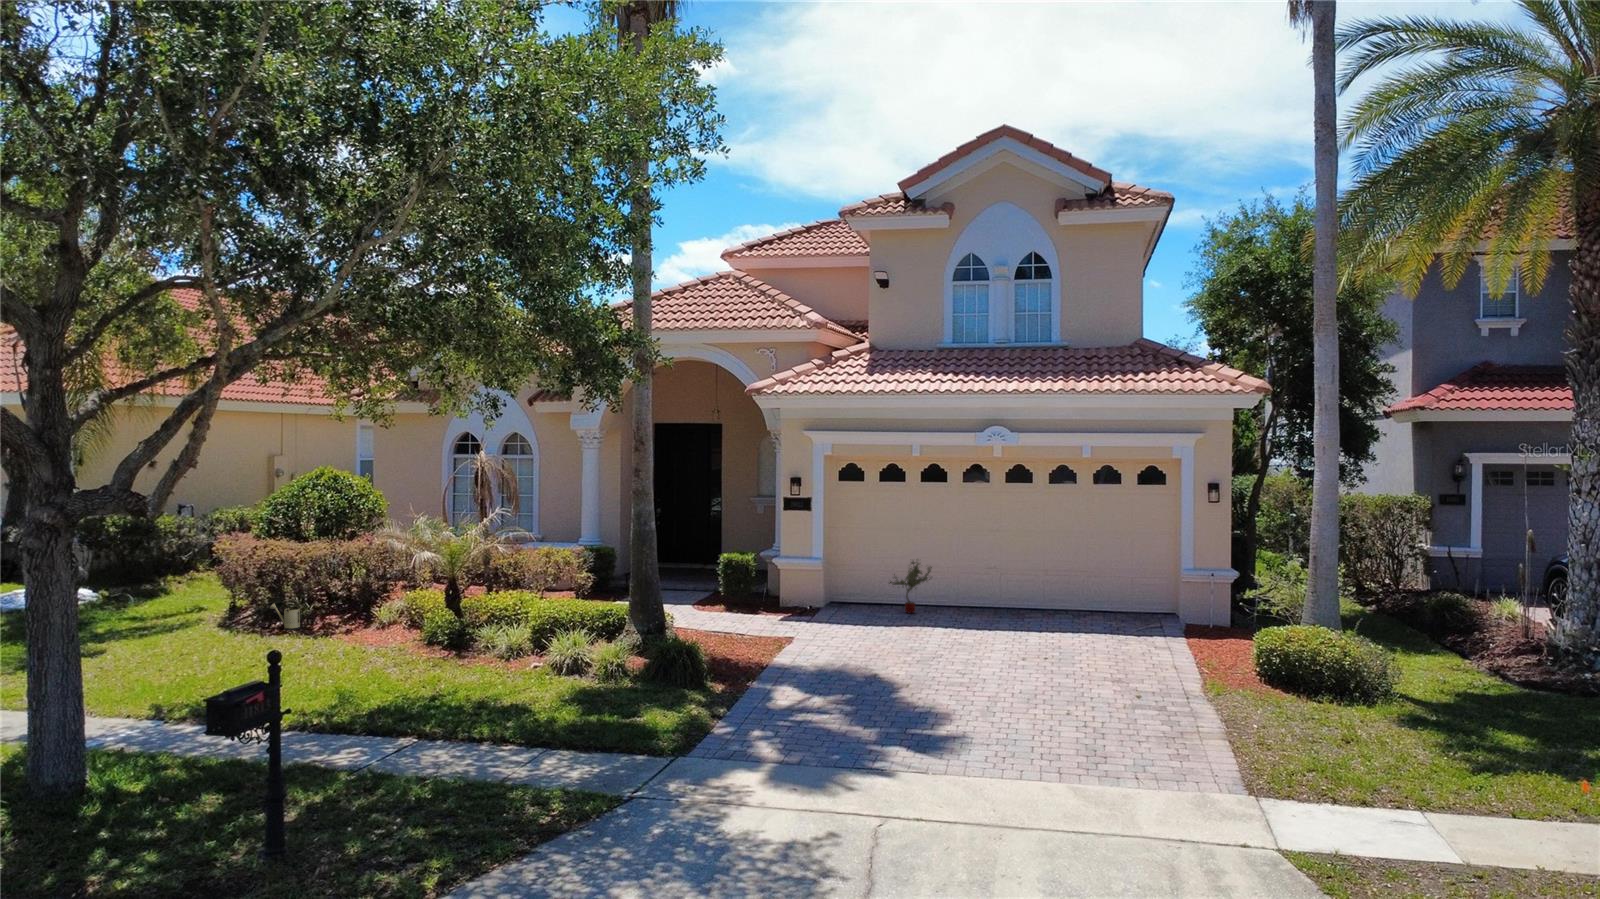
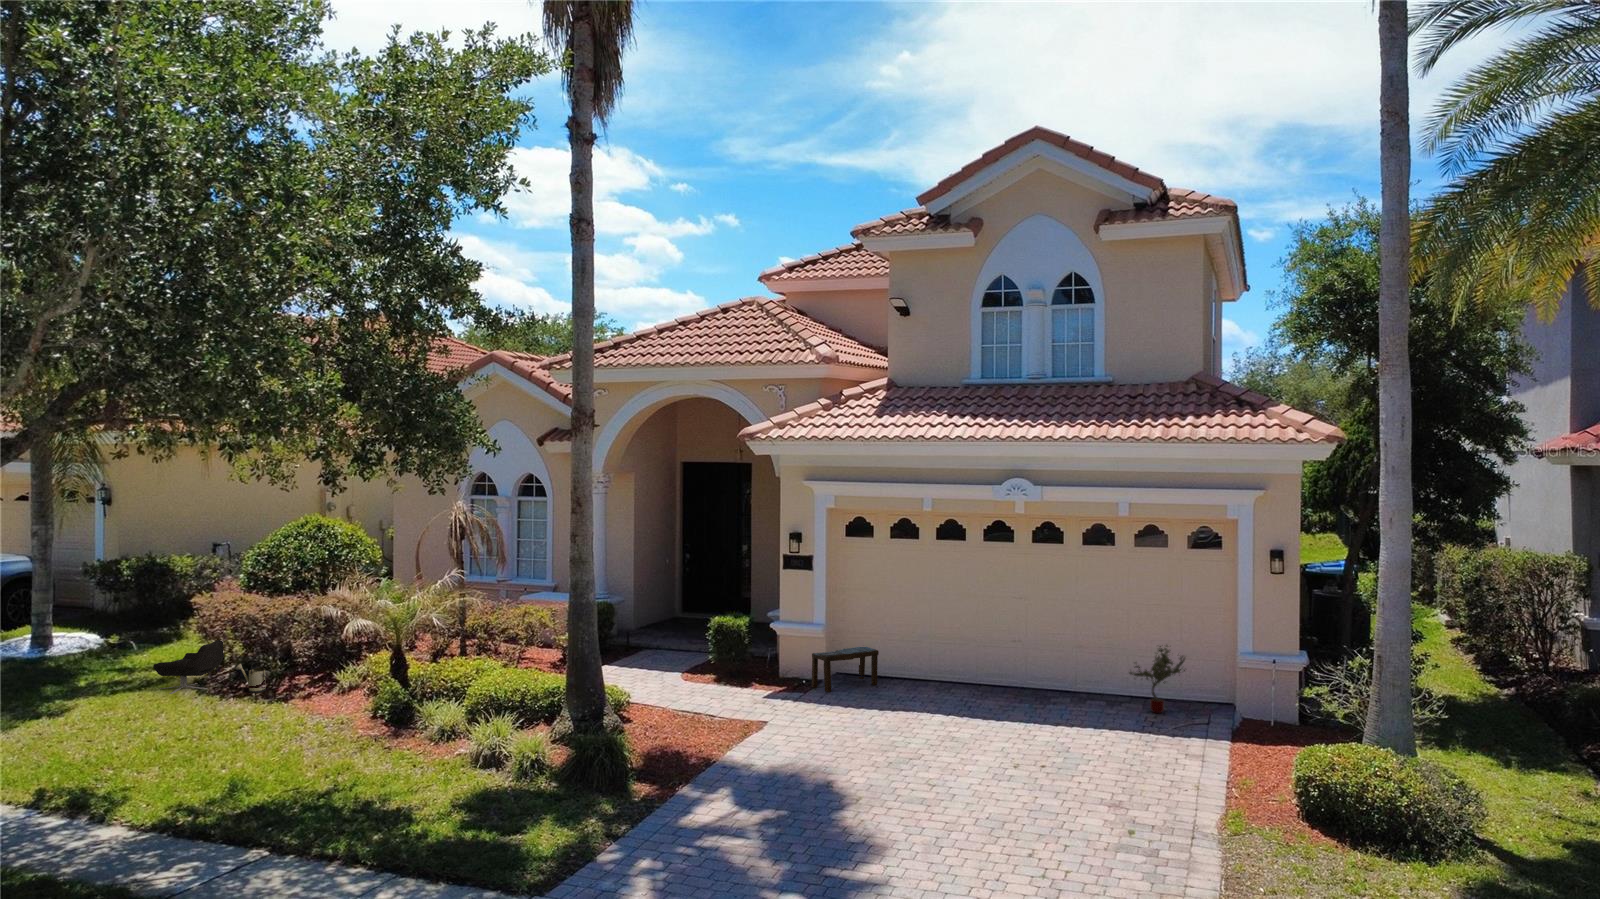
potted tree: present [889,561,932,613] -> present [1129,645,1185,713]
bench: none [814,577,872,616] -> present [812,647,879,692]
lounge chair: none [187,581,256,633] -> present [153,640,224,694]

